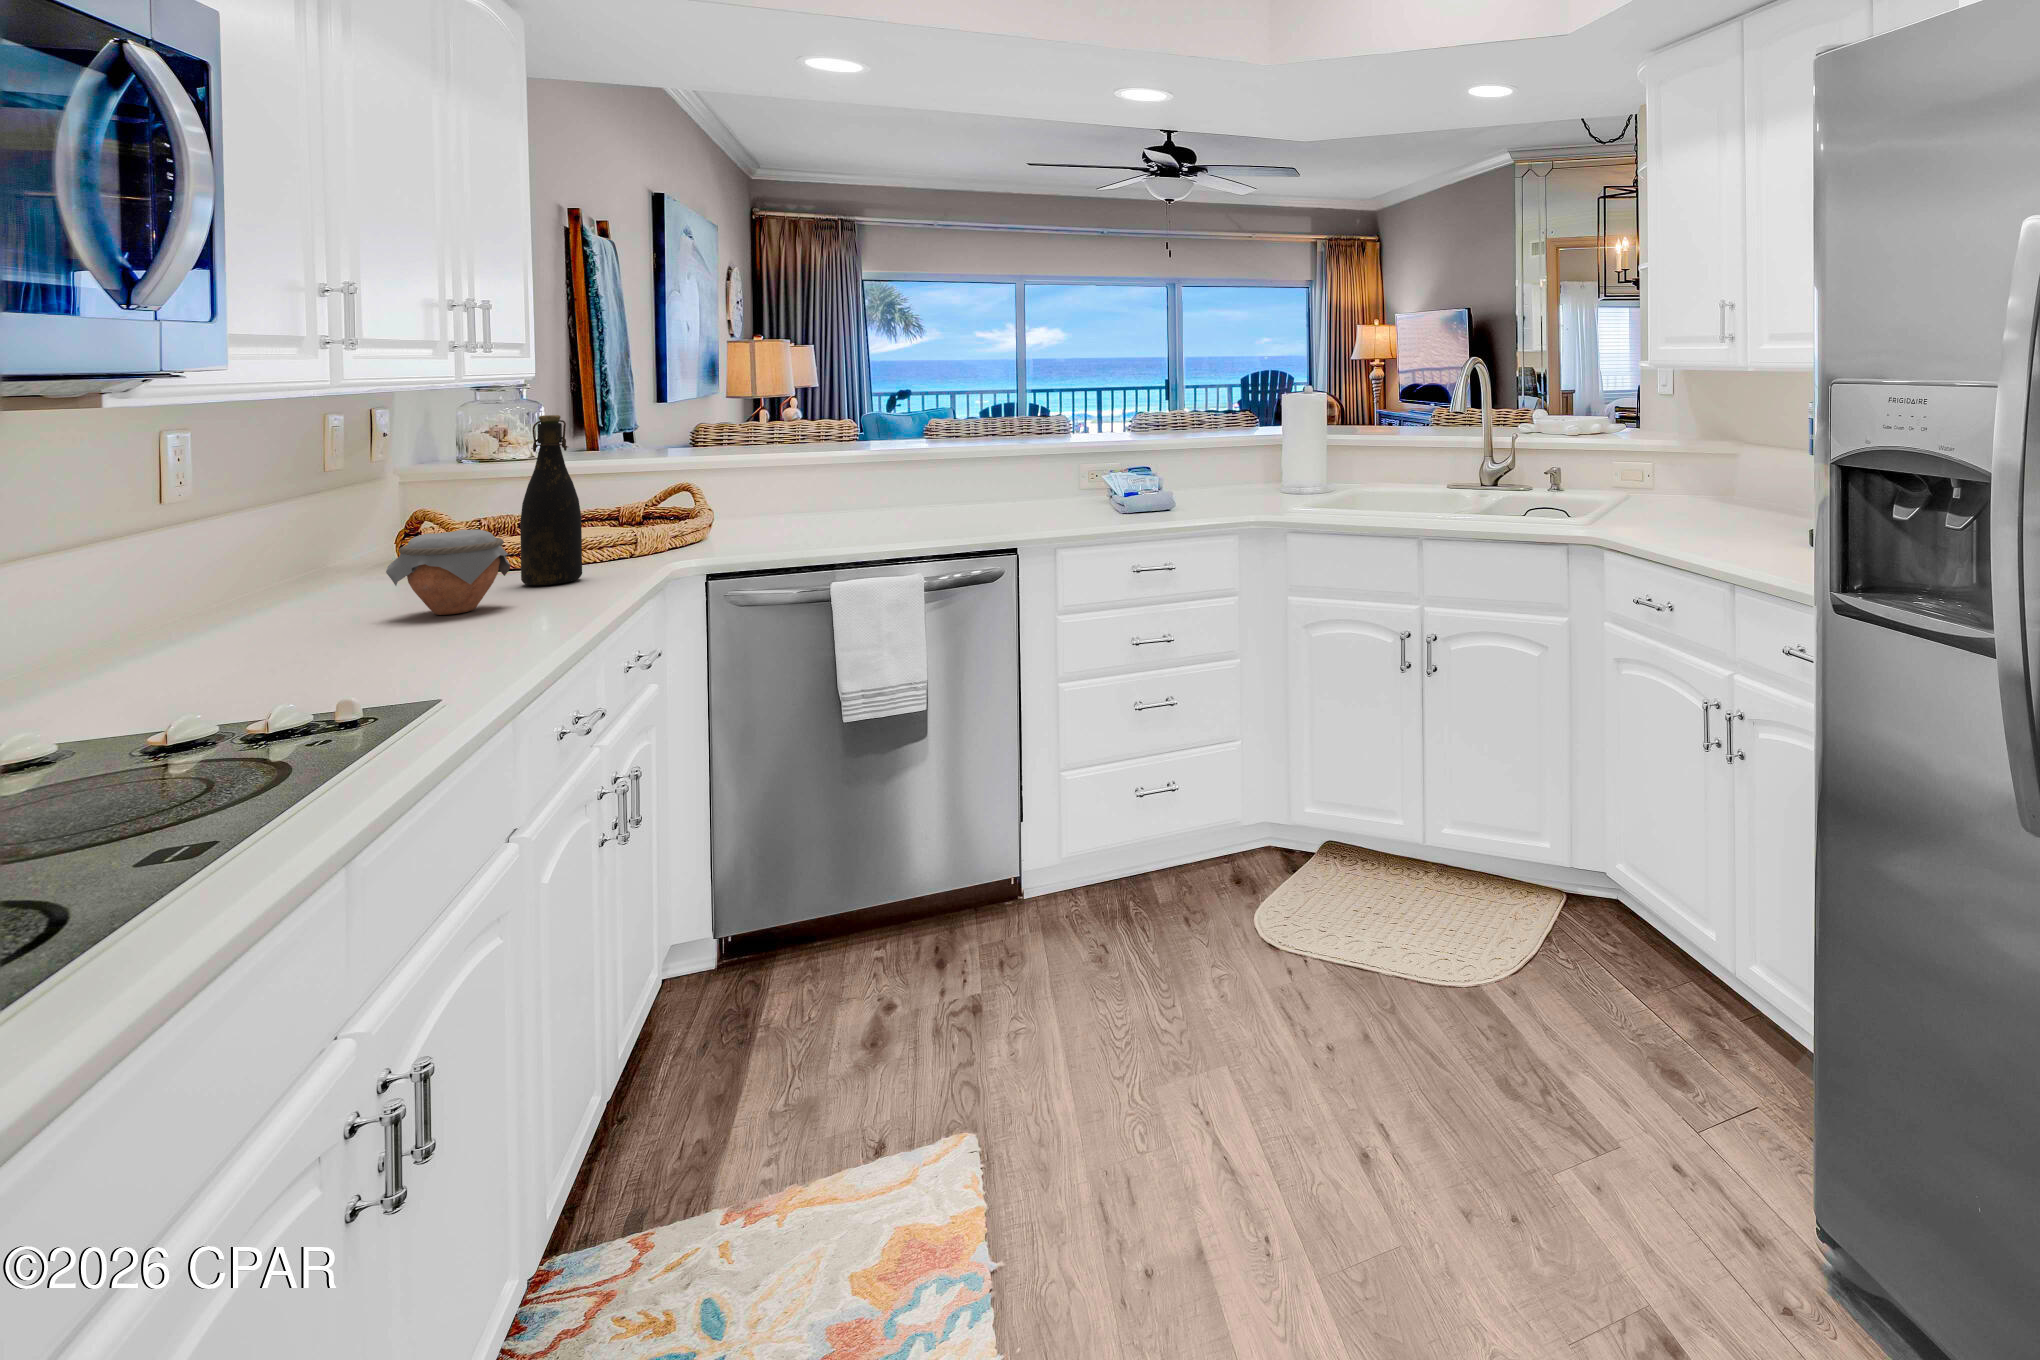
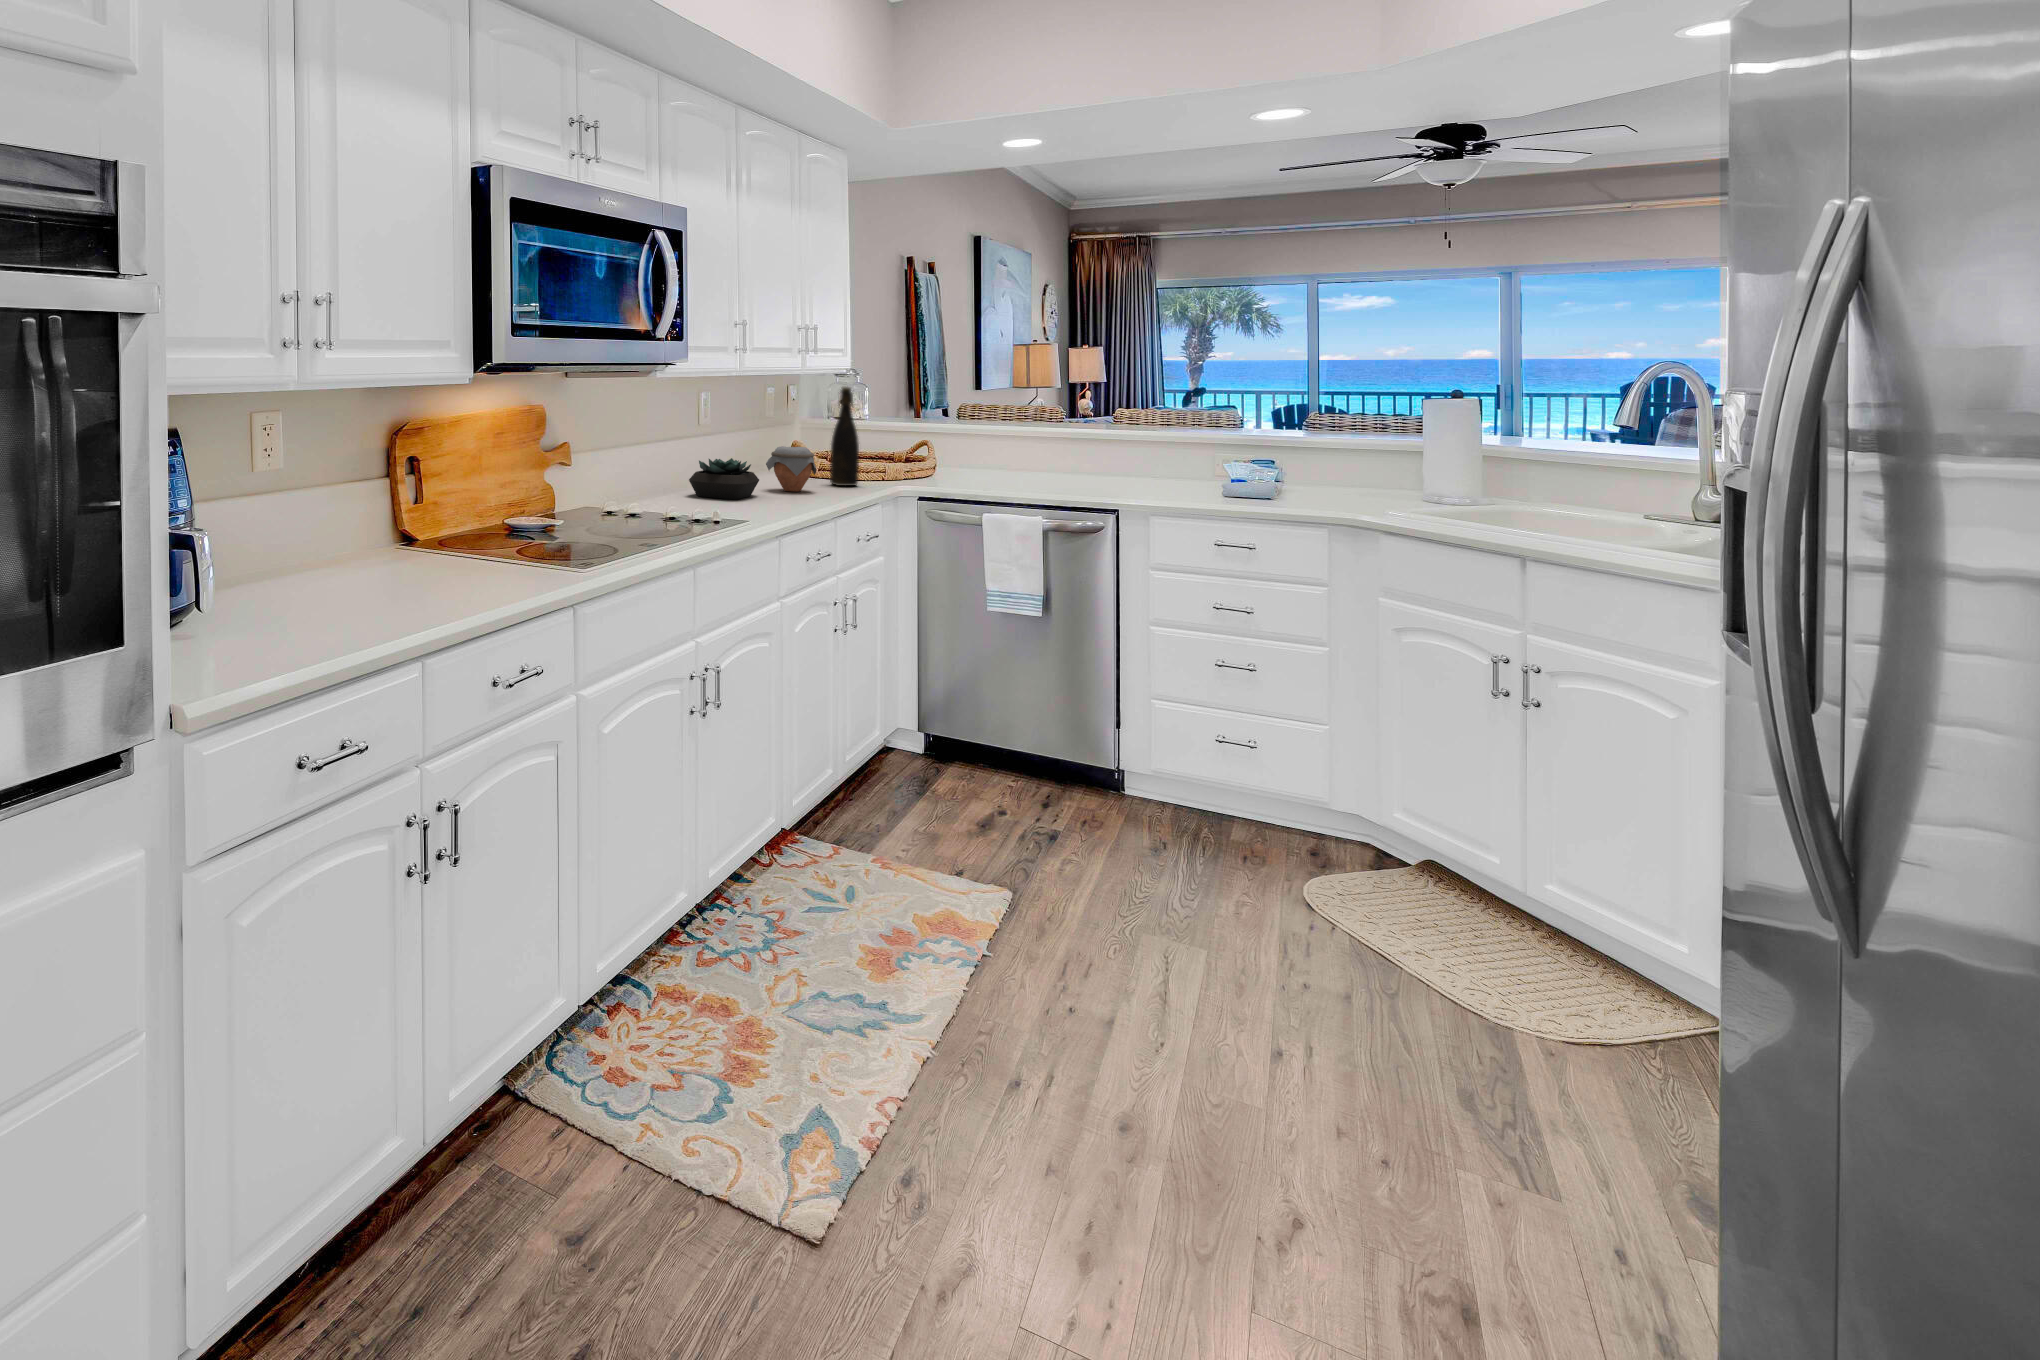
succulent plant: none [189,574,387,668] -> present [689,458,759,499]

